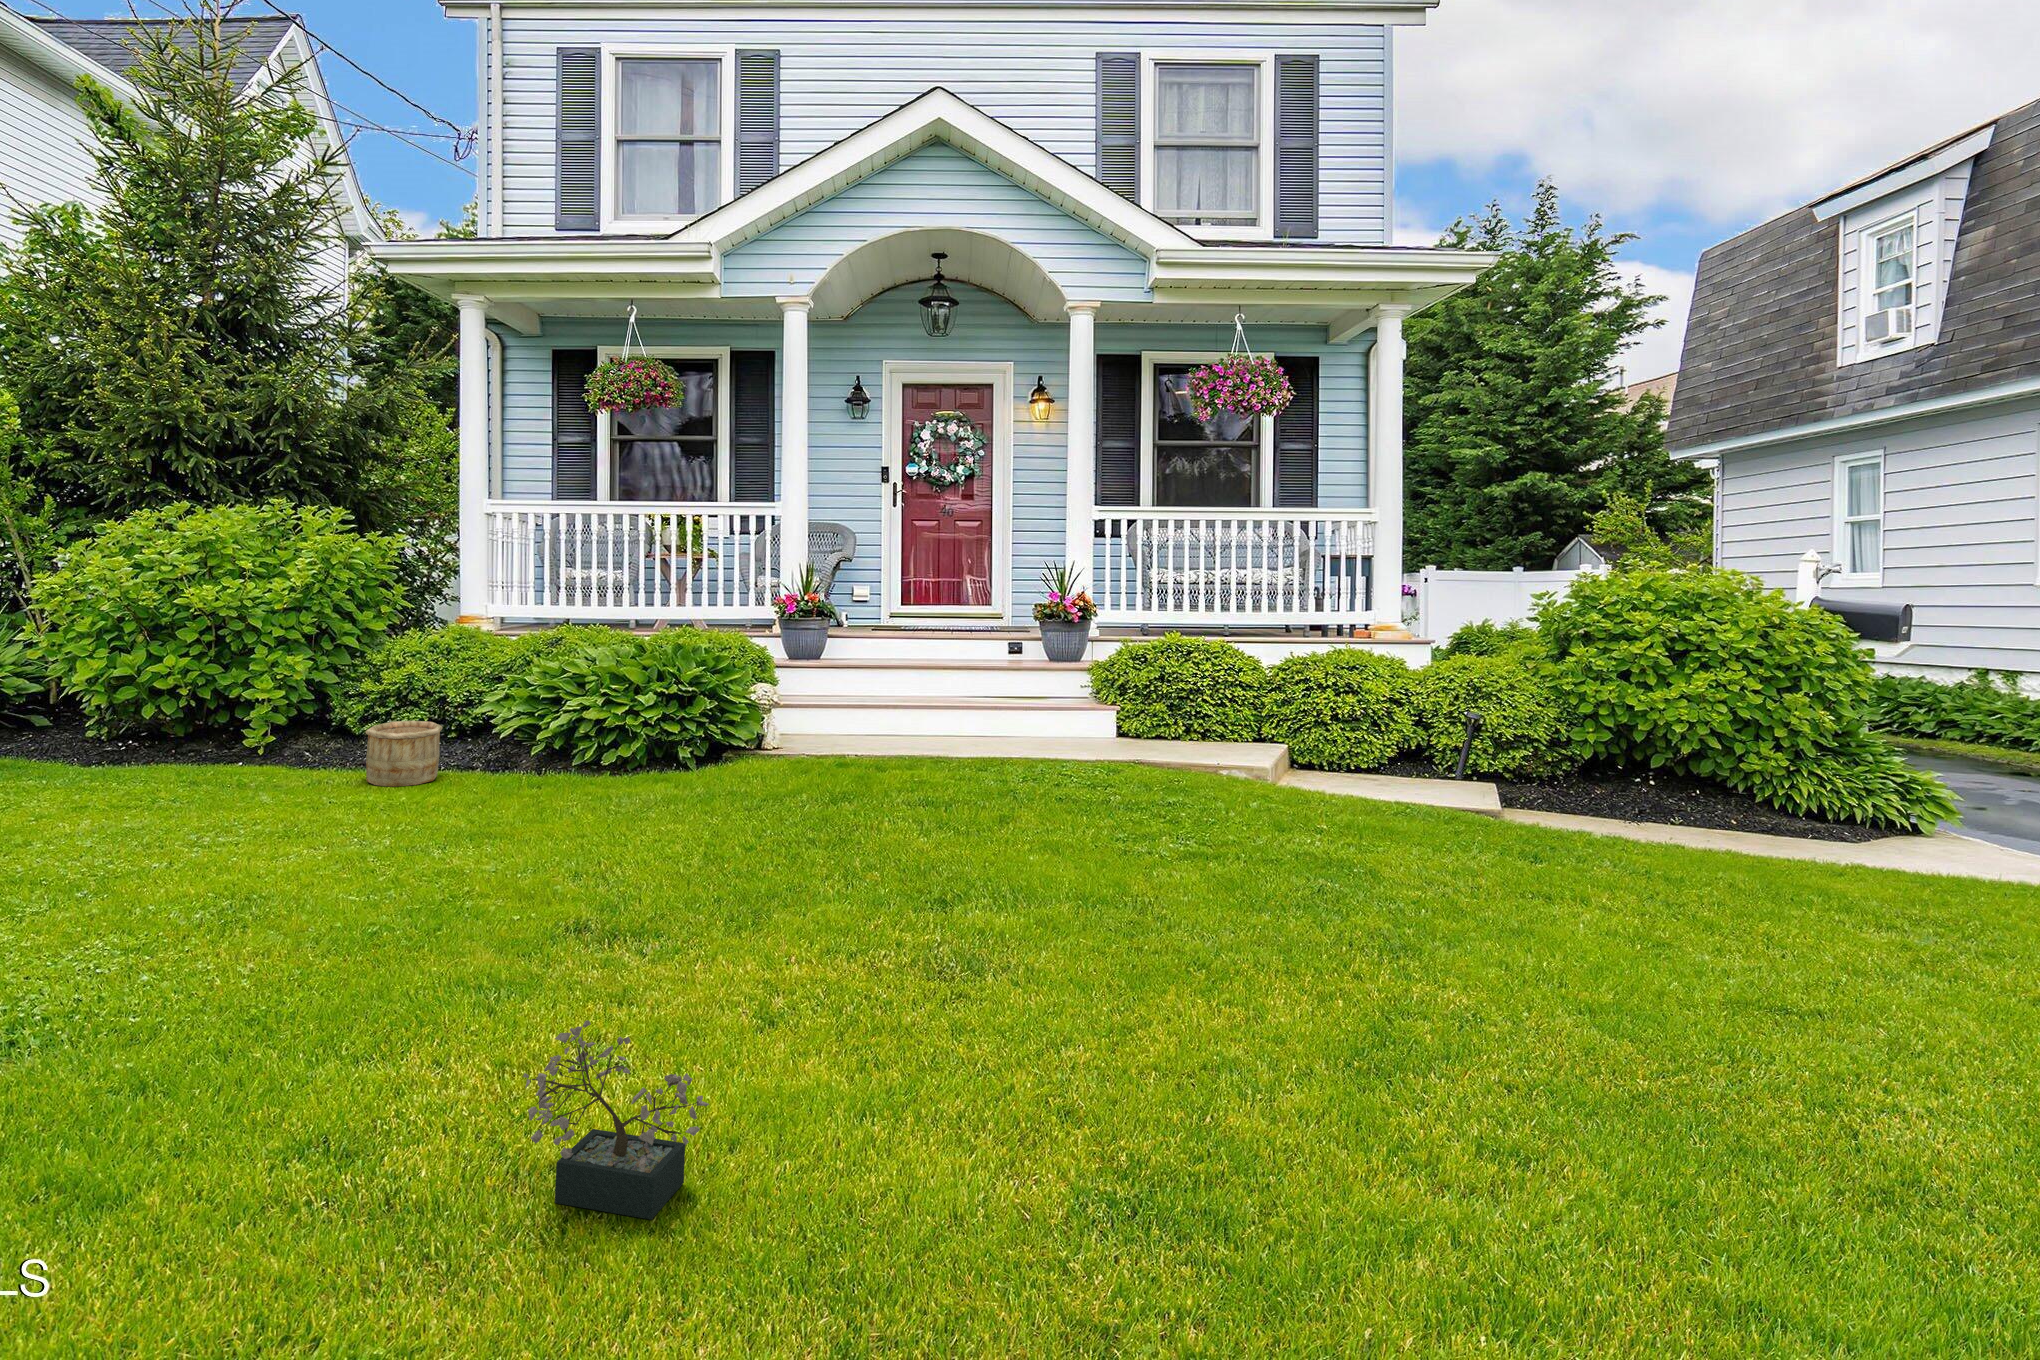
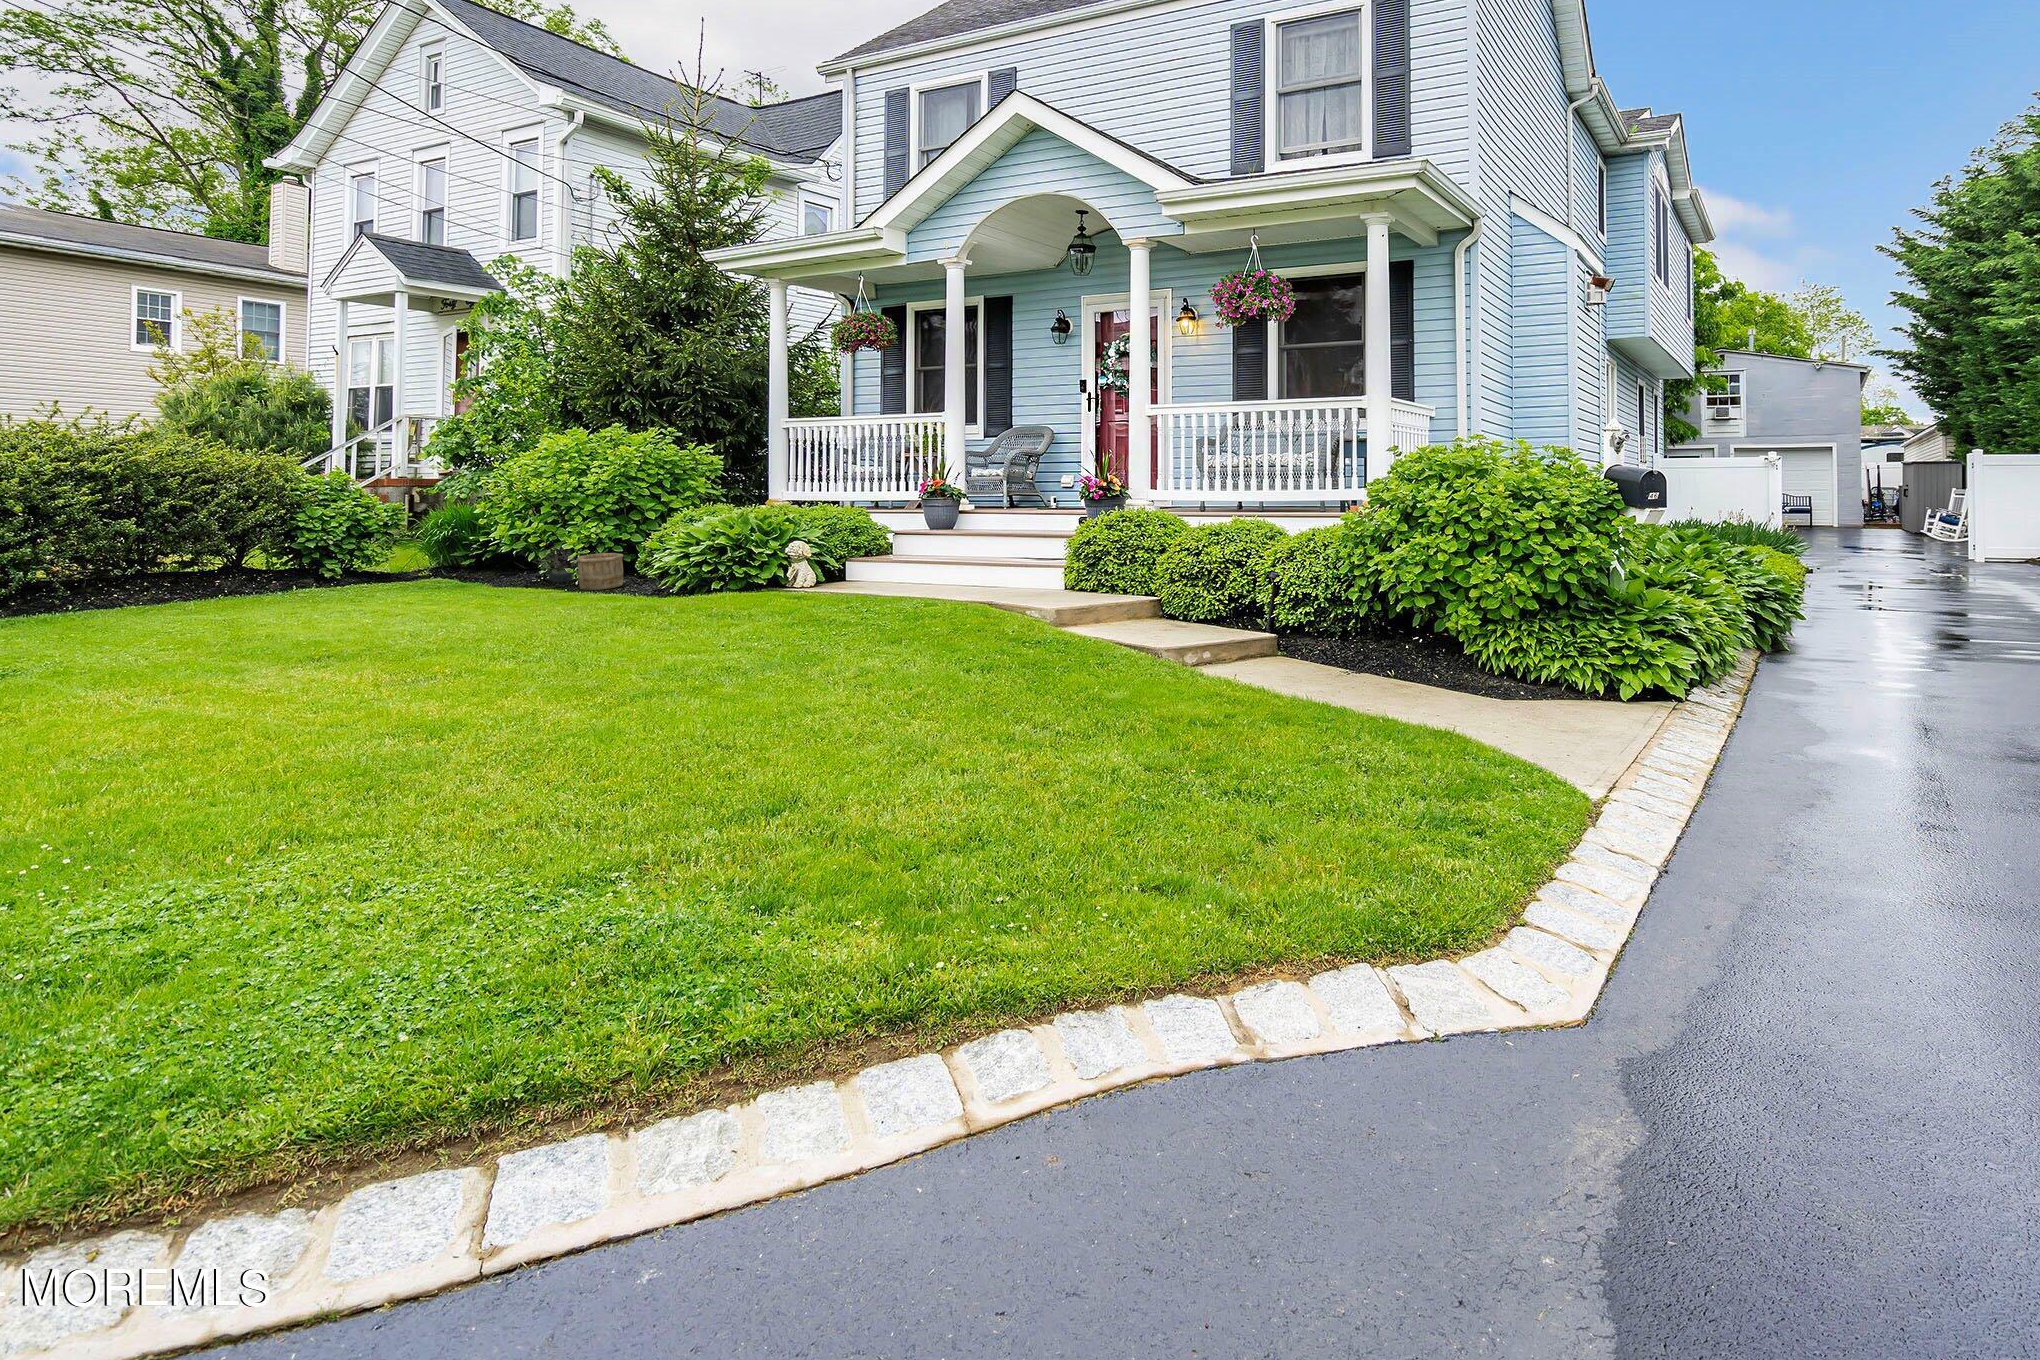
decorative plant: present [523,1020,709,1220] -> present [547,550,574,582]

